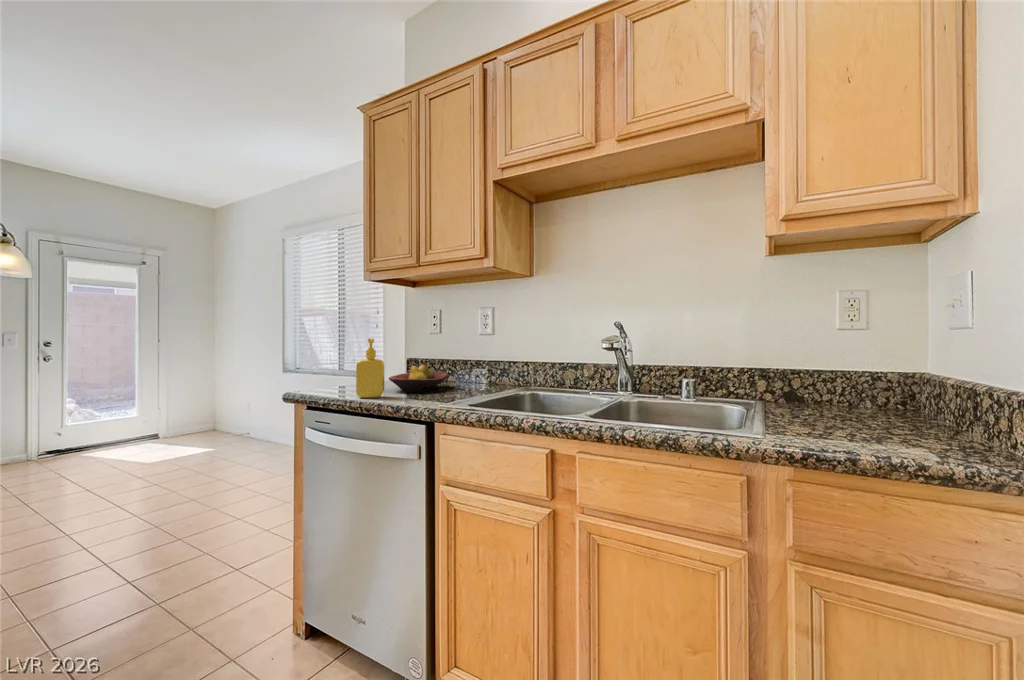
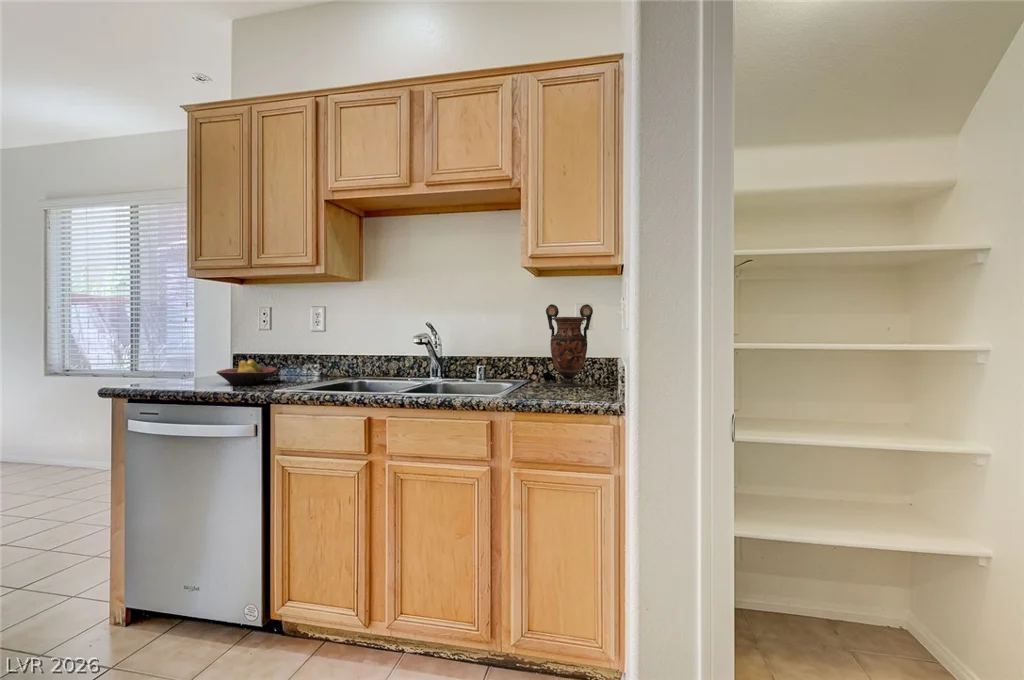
vase: none [790,291,874,415] -> present [546,304,593,387]
soap dispenser: present [356,338,384,398] -> none [187,334,215,390]

